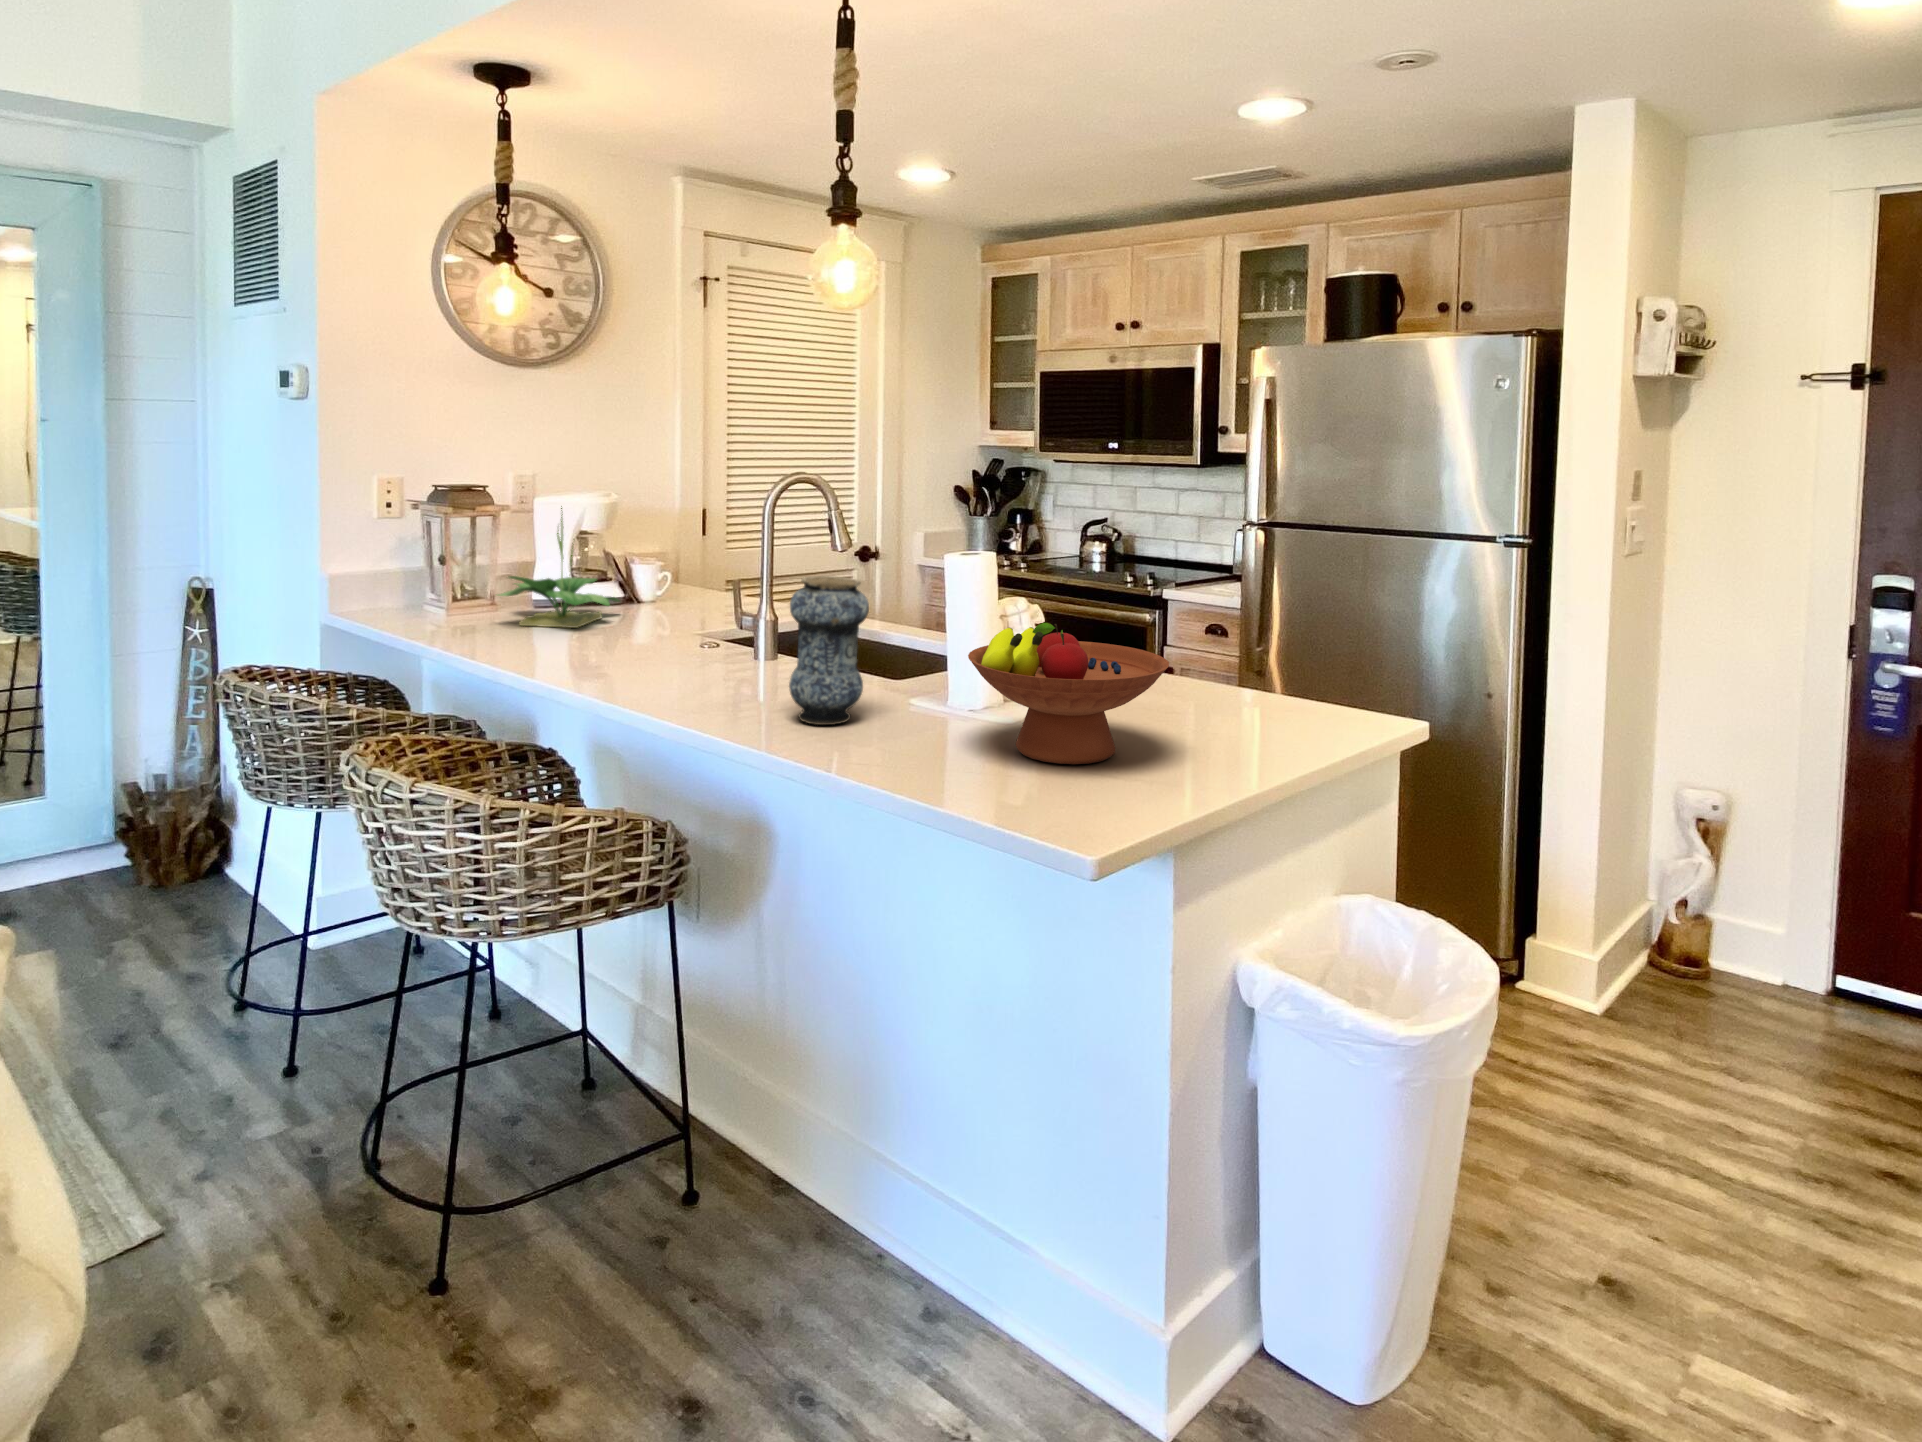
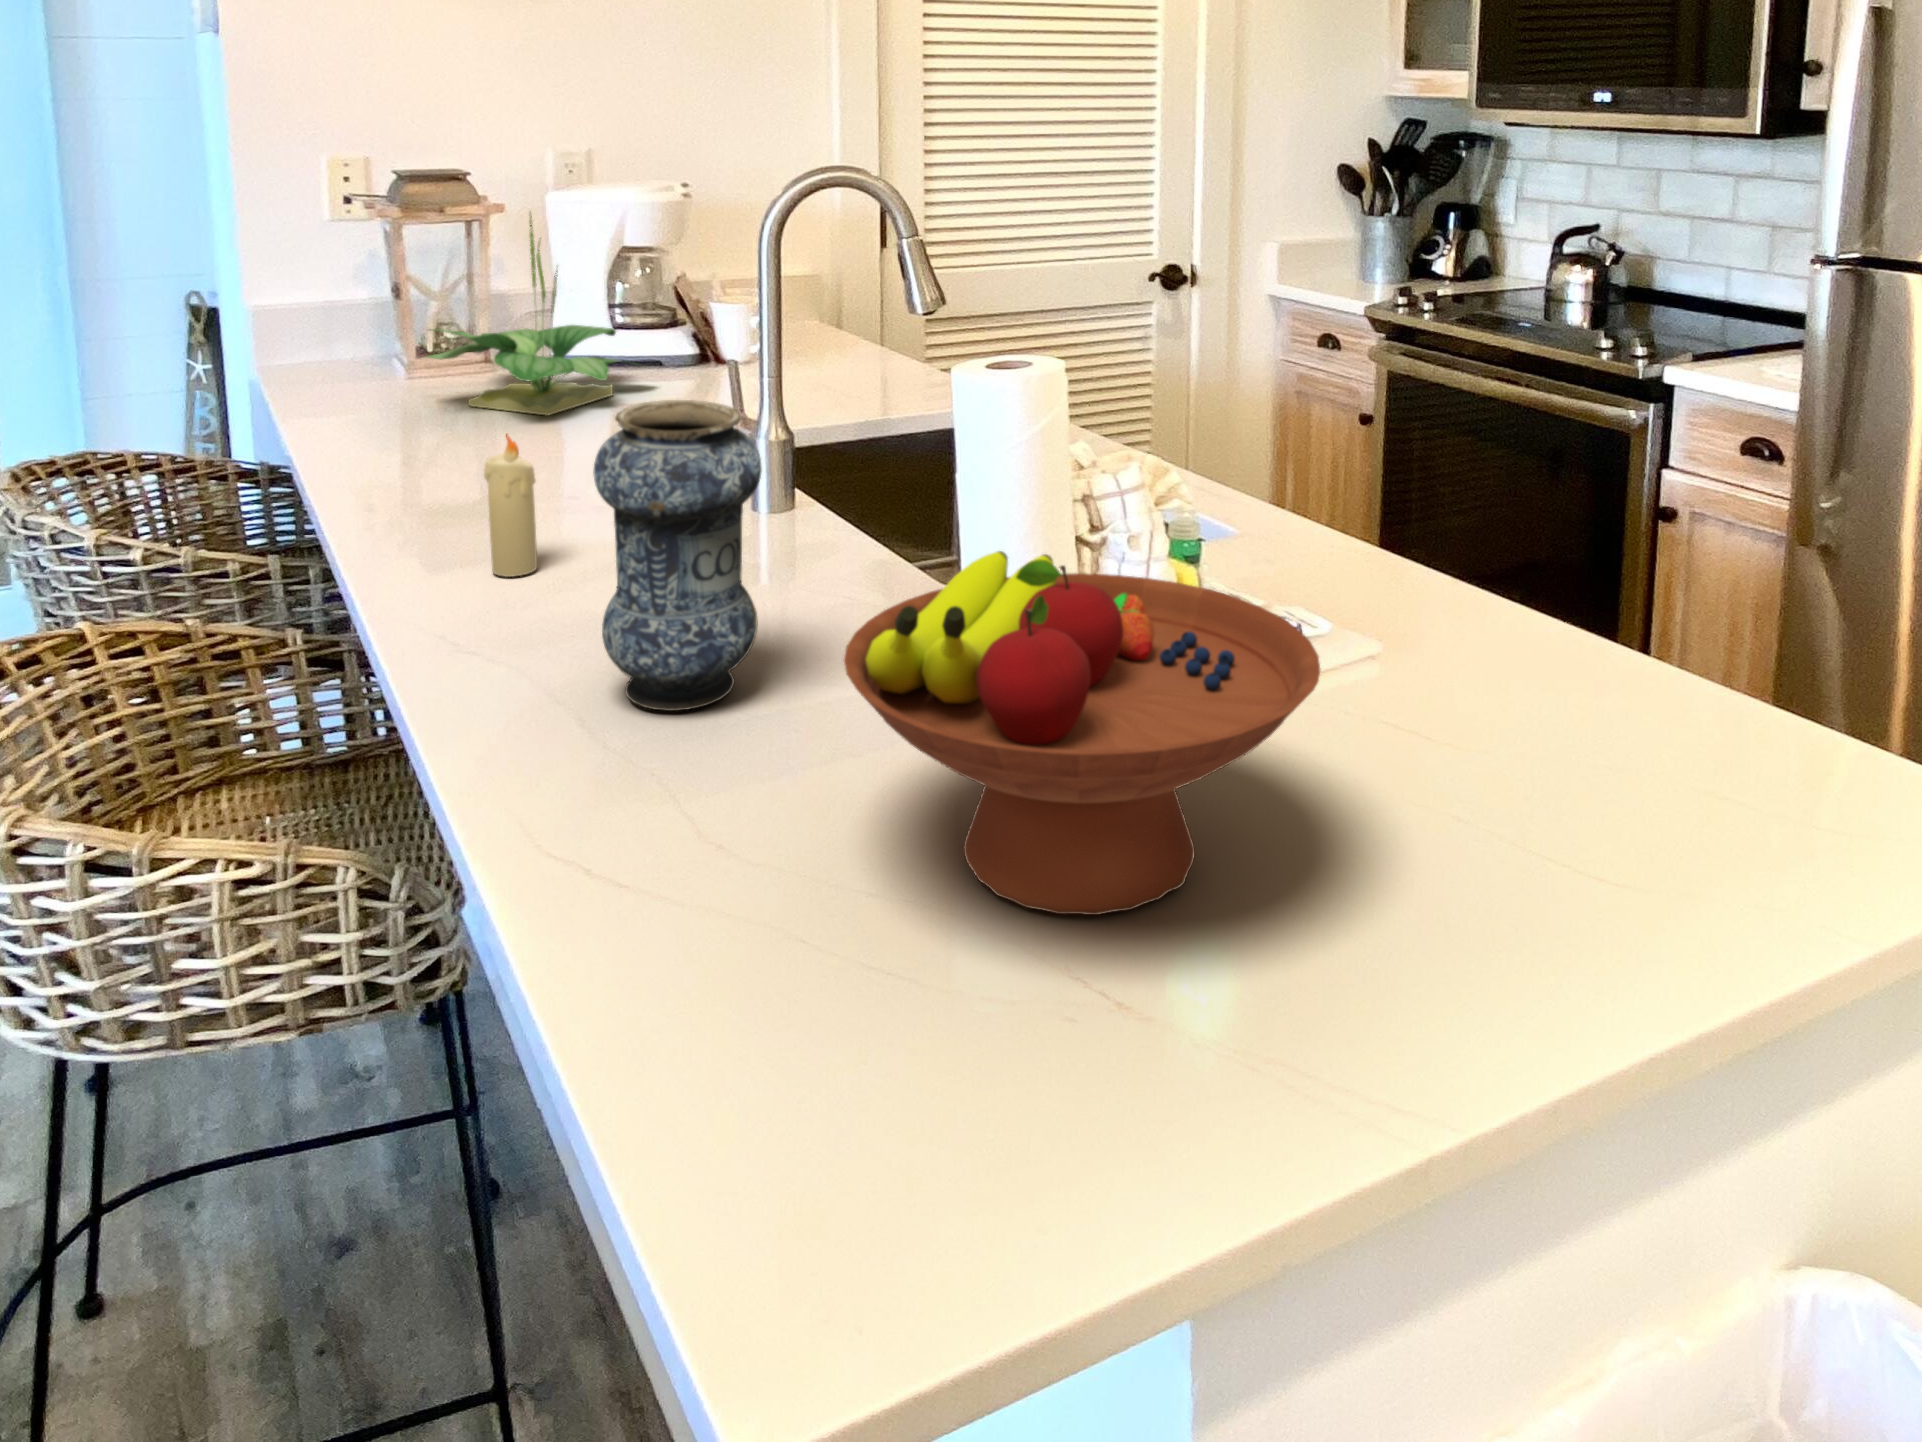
candle: none [657,610,683,689] -> present [484,435,538,577]

